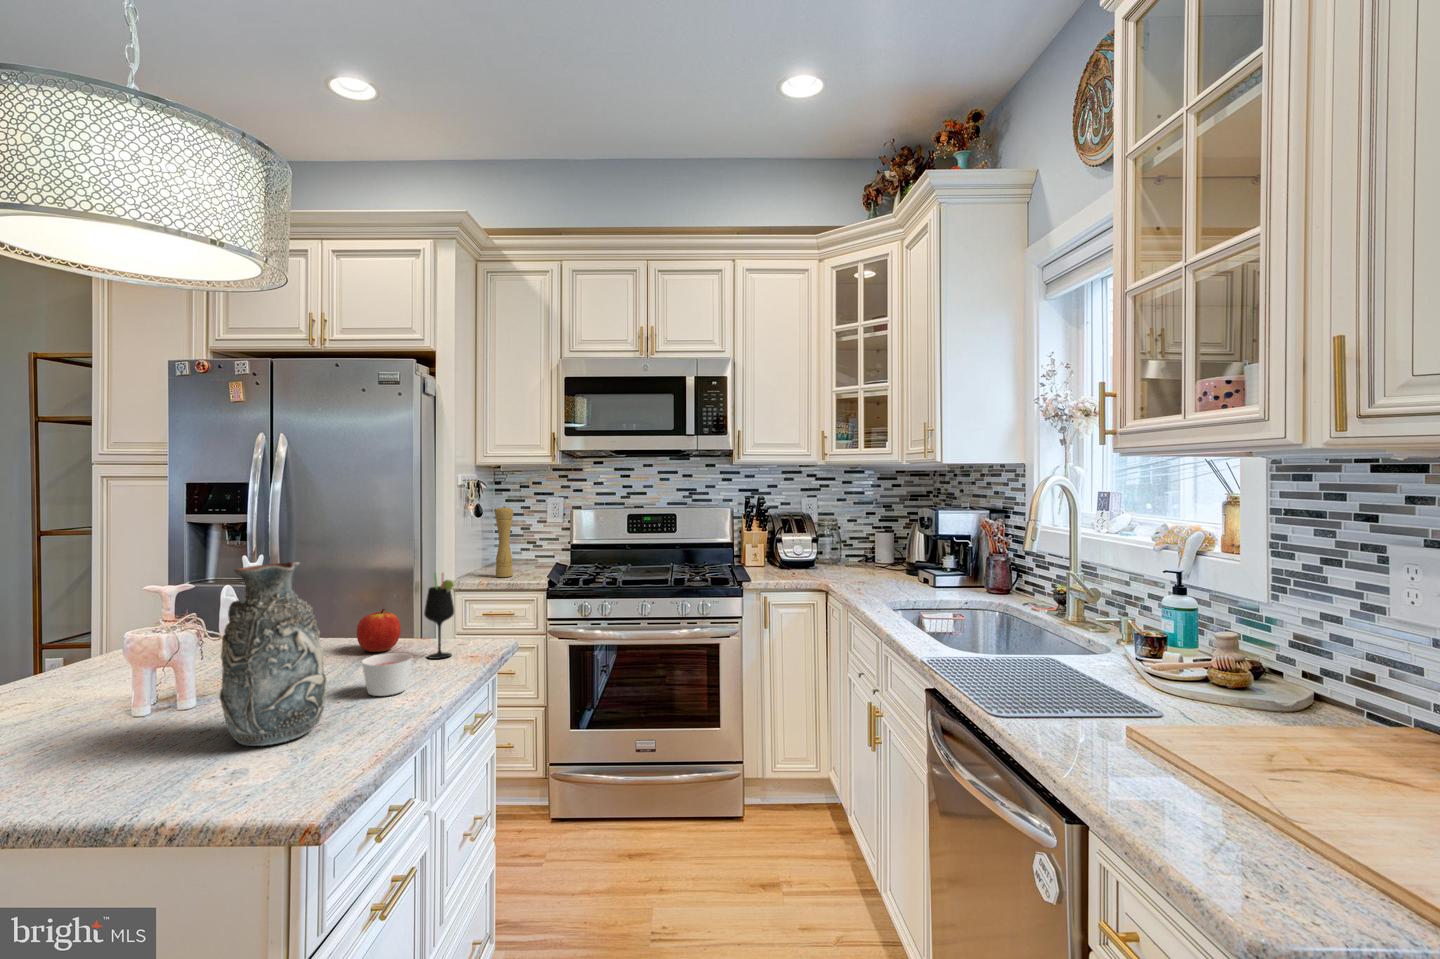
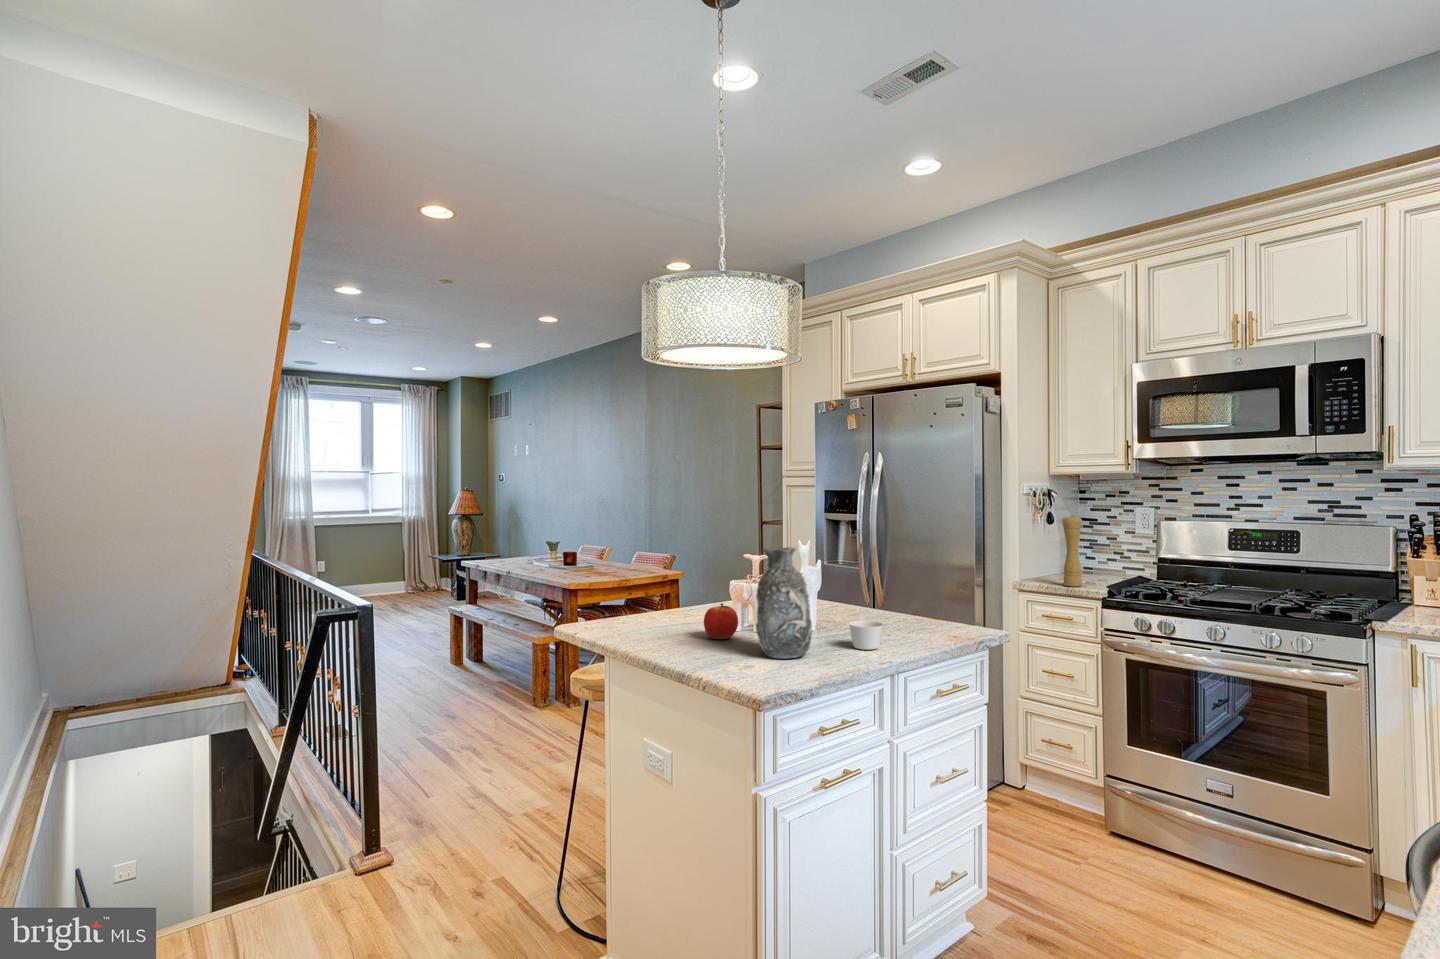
wine glass: present [424,573,454,659] -> none [915,567,938,636]
apple: present [357,609,401,652] -> present [704,603,738,639]

